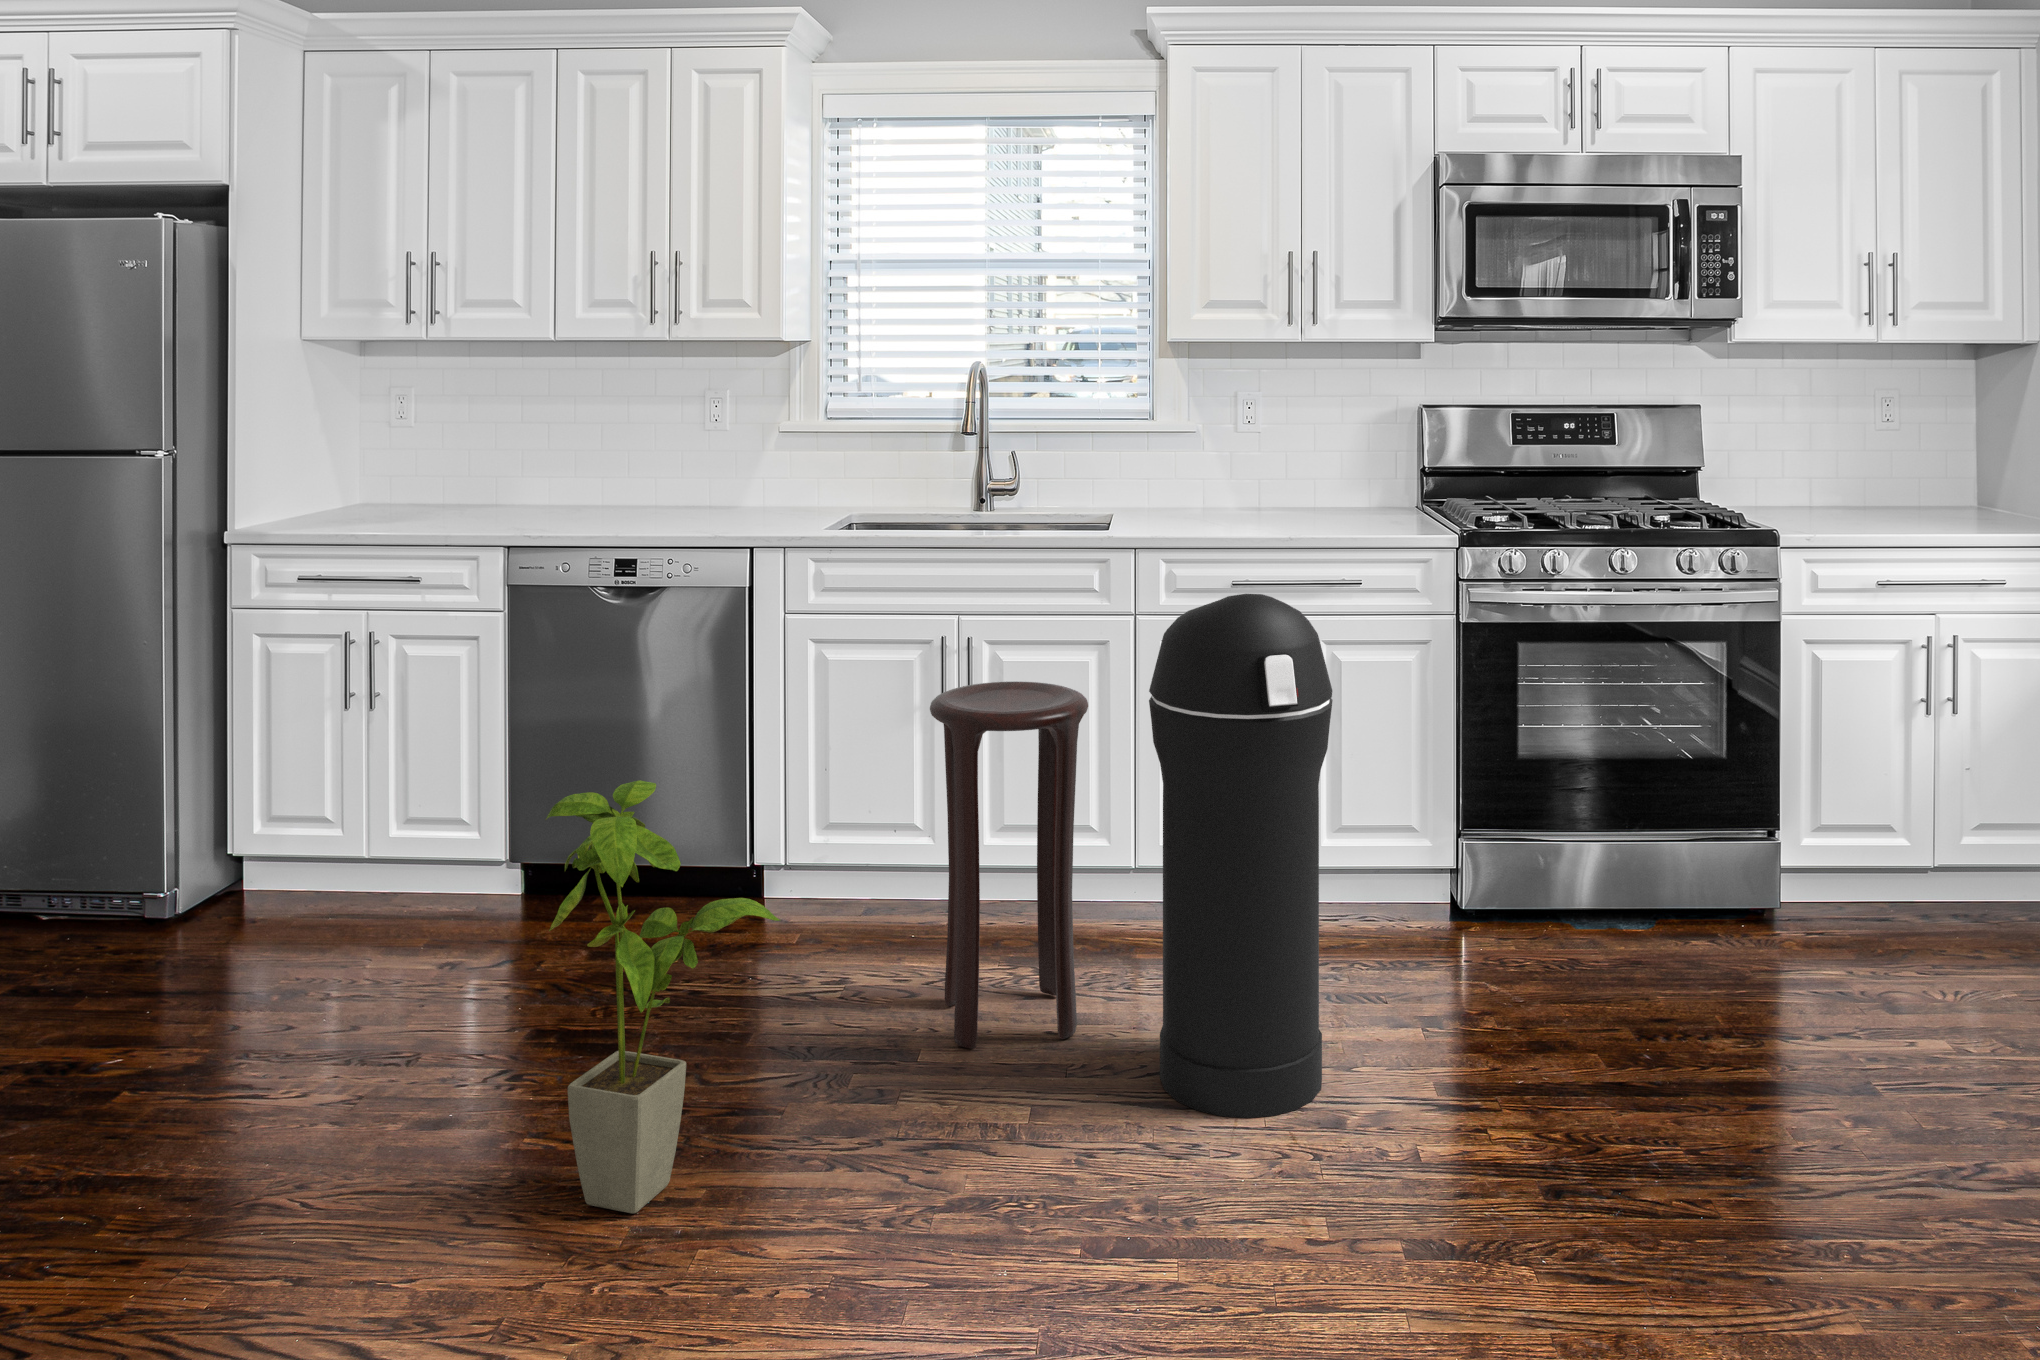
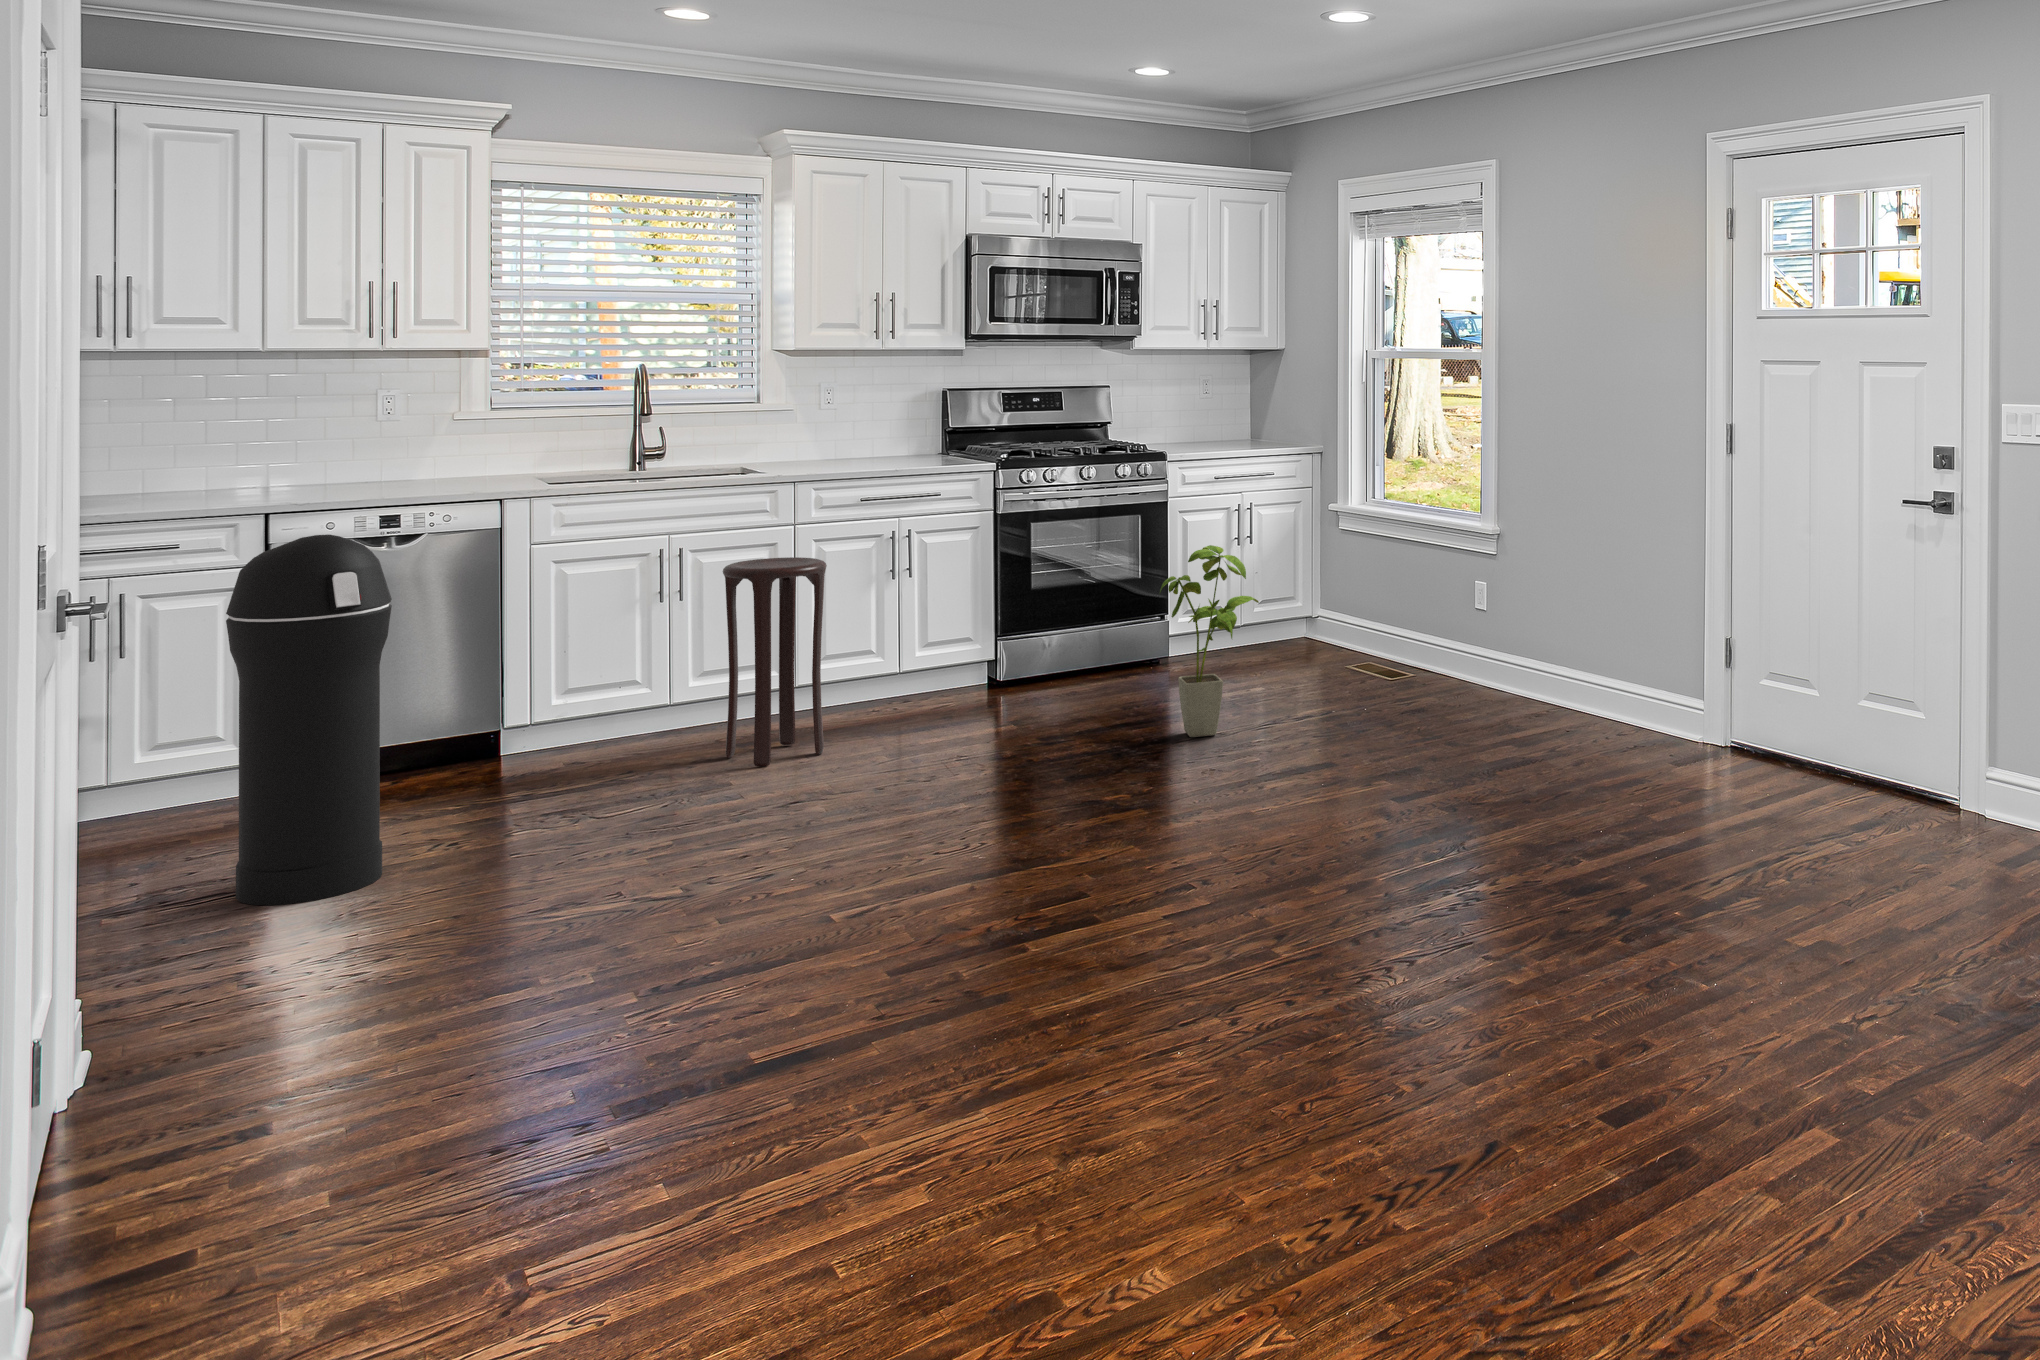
trash can: present [1149,594,1333,1118] -> present [226,535,392,905]
house plant: present [545,780,780,1213] -> present [1160,545,1259,737]

